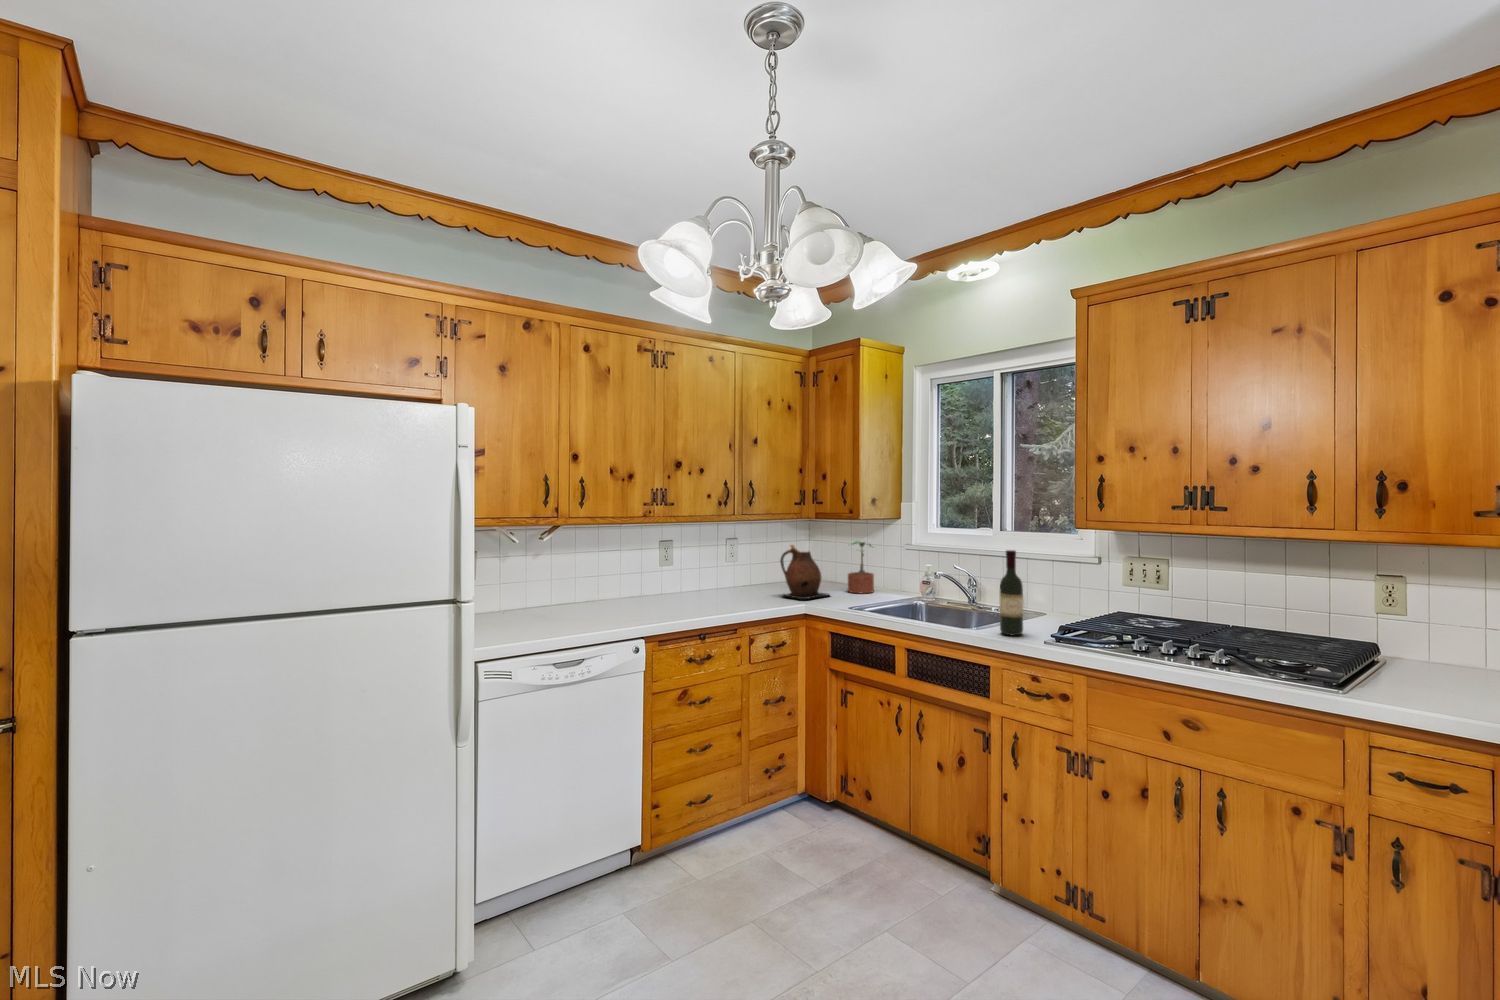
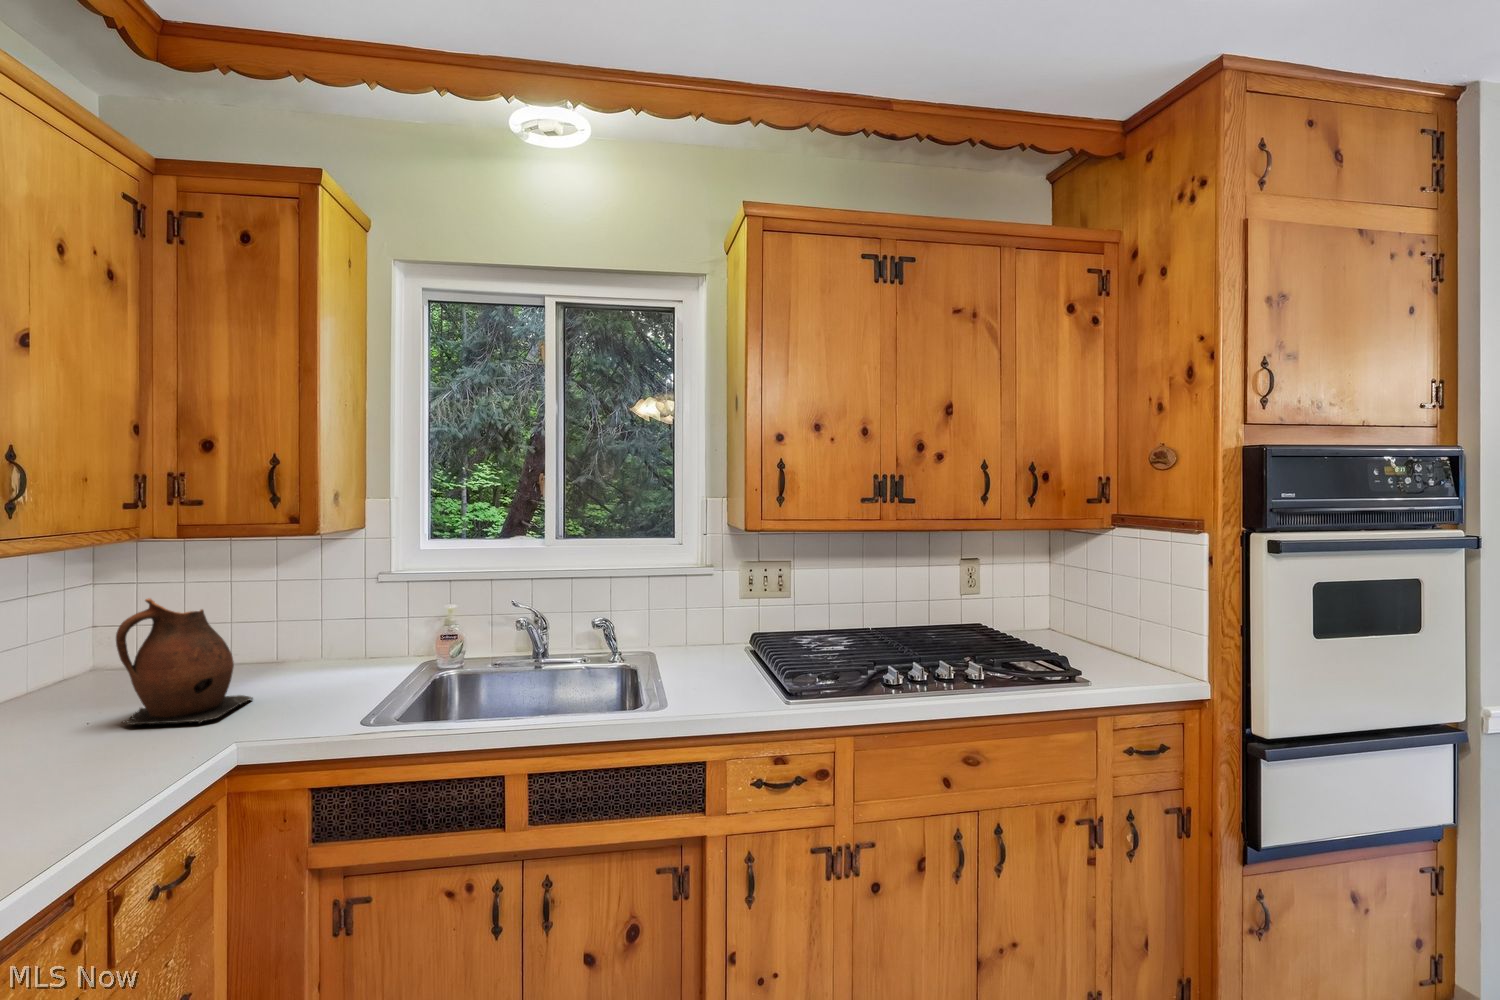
potted plant: present [848,541,874,593] -> none [262,578,328,683]
wine bottle: present [999,550,1023,635] -> none [694,568,728,700]

